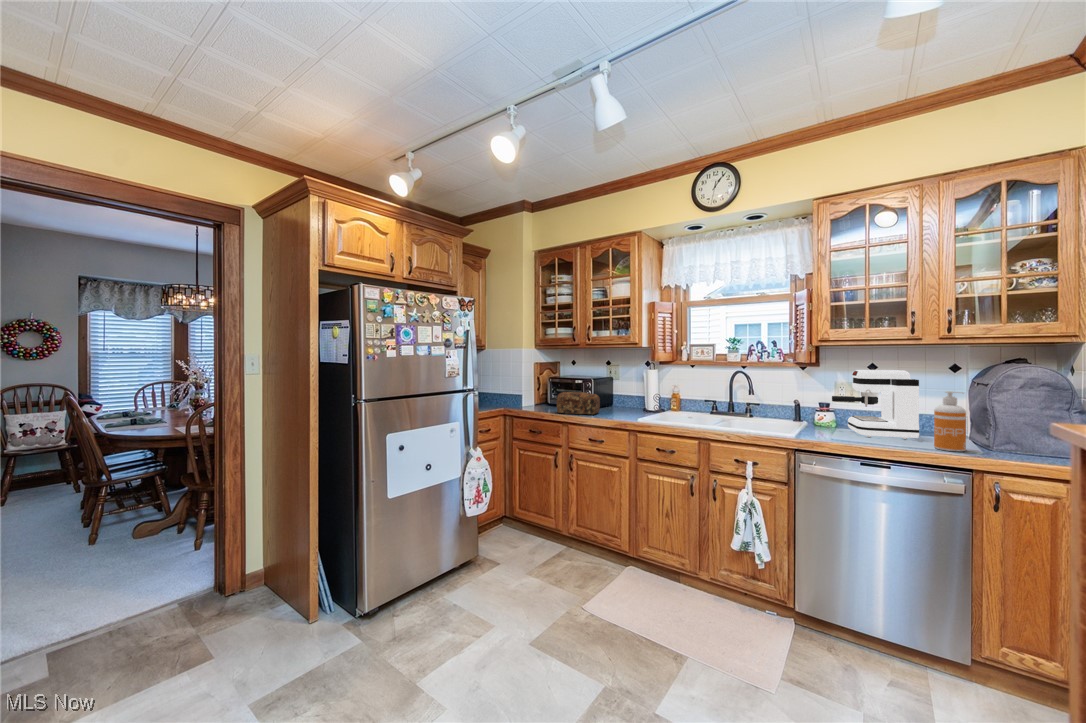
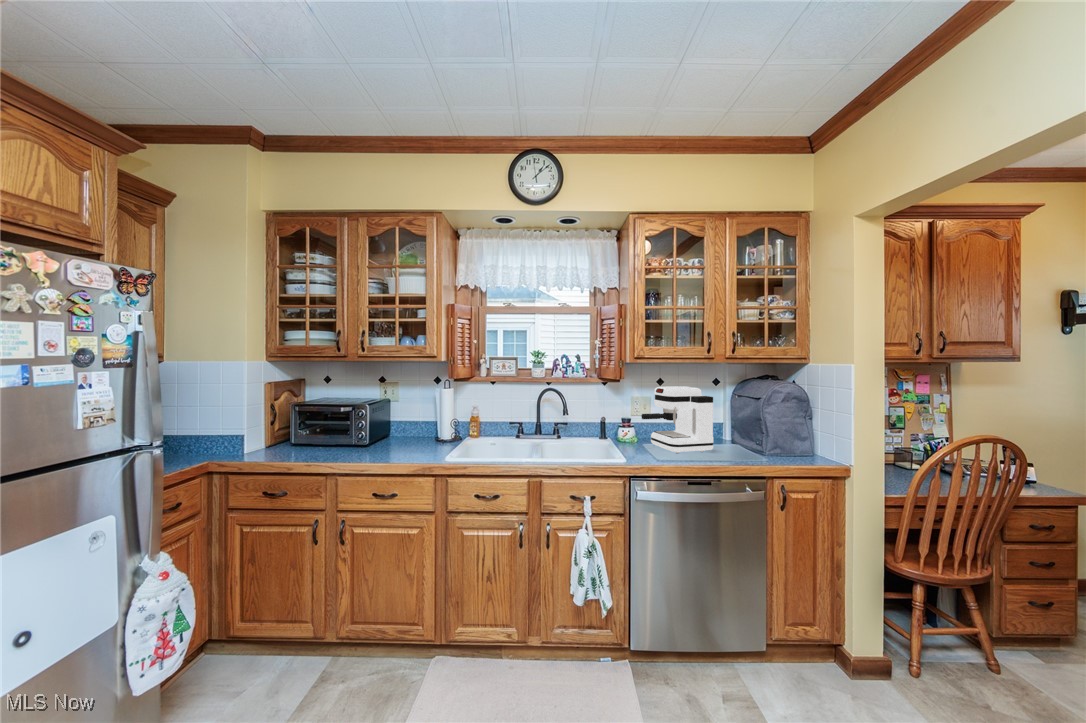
soap dispenser: present [934,391,966,451] -> none [735,408,758,463]
bread loaf: present [557,392,600,414] -> none [316,424,382,459]

